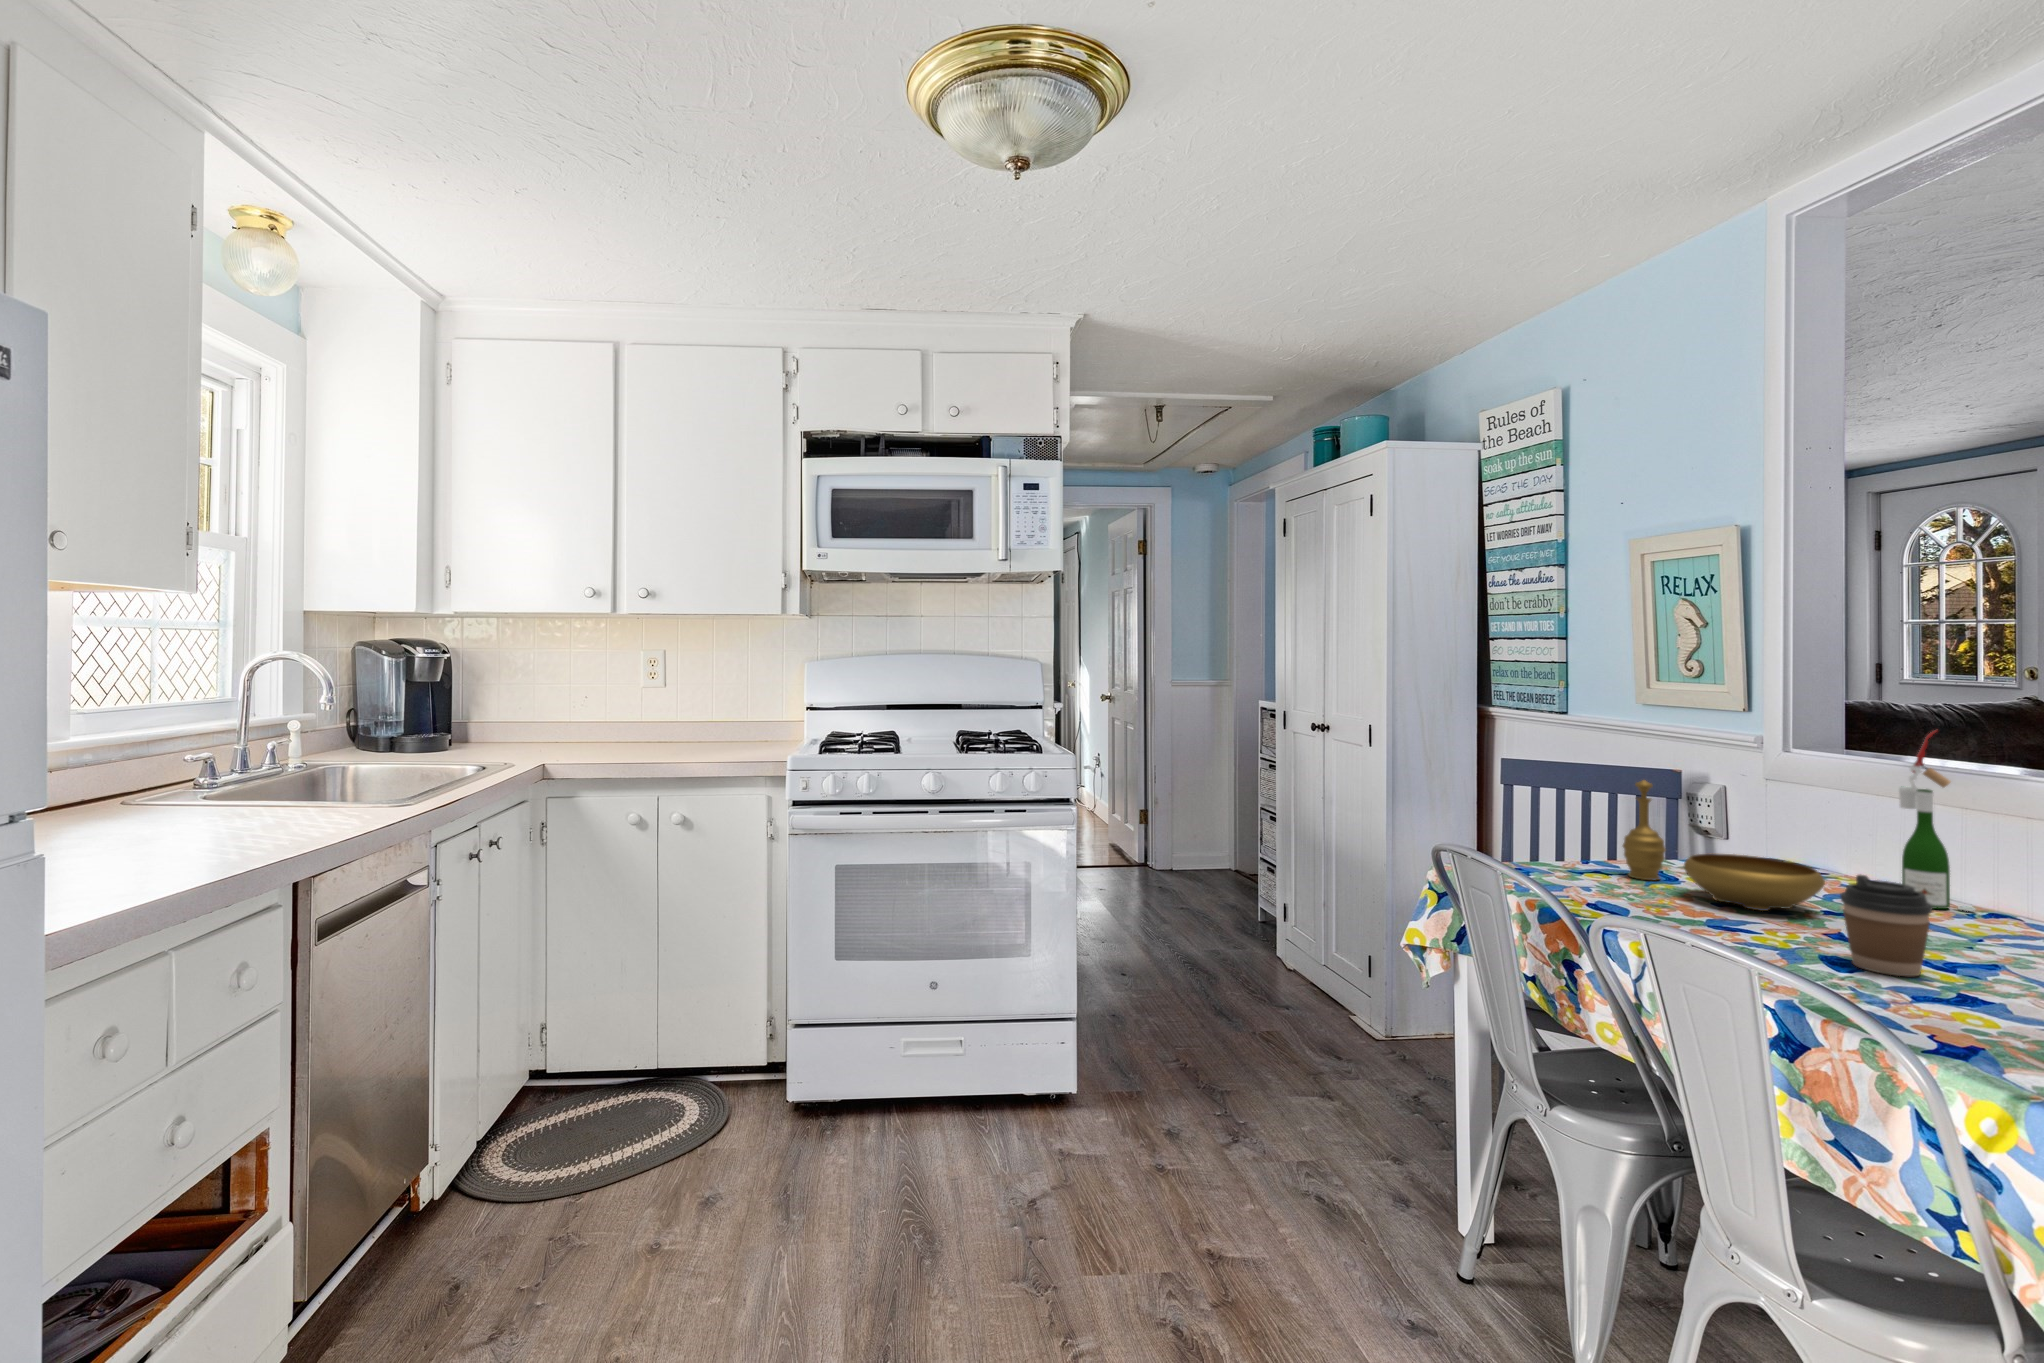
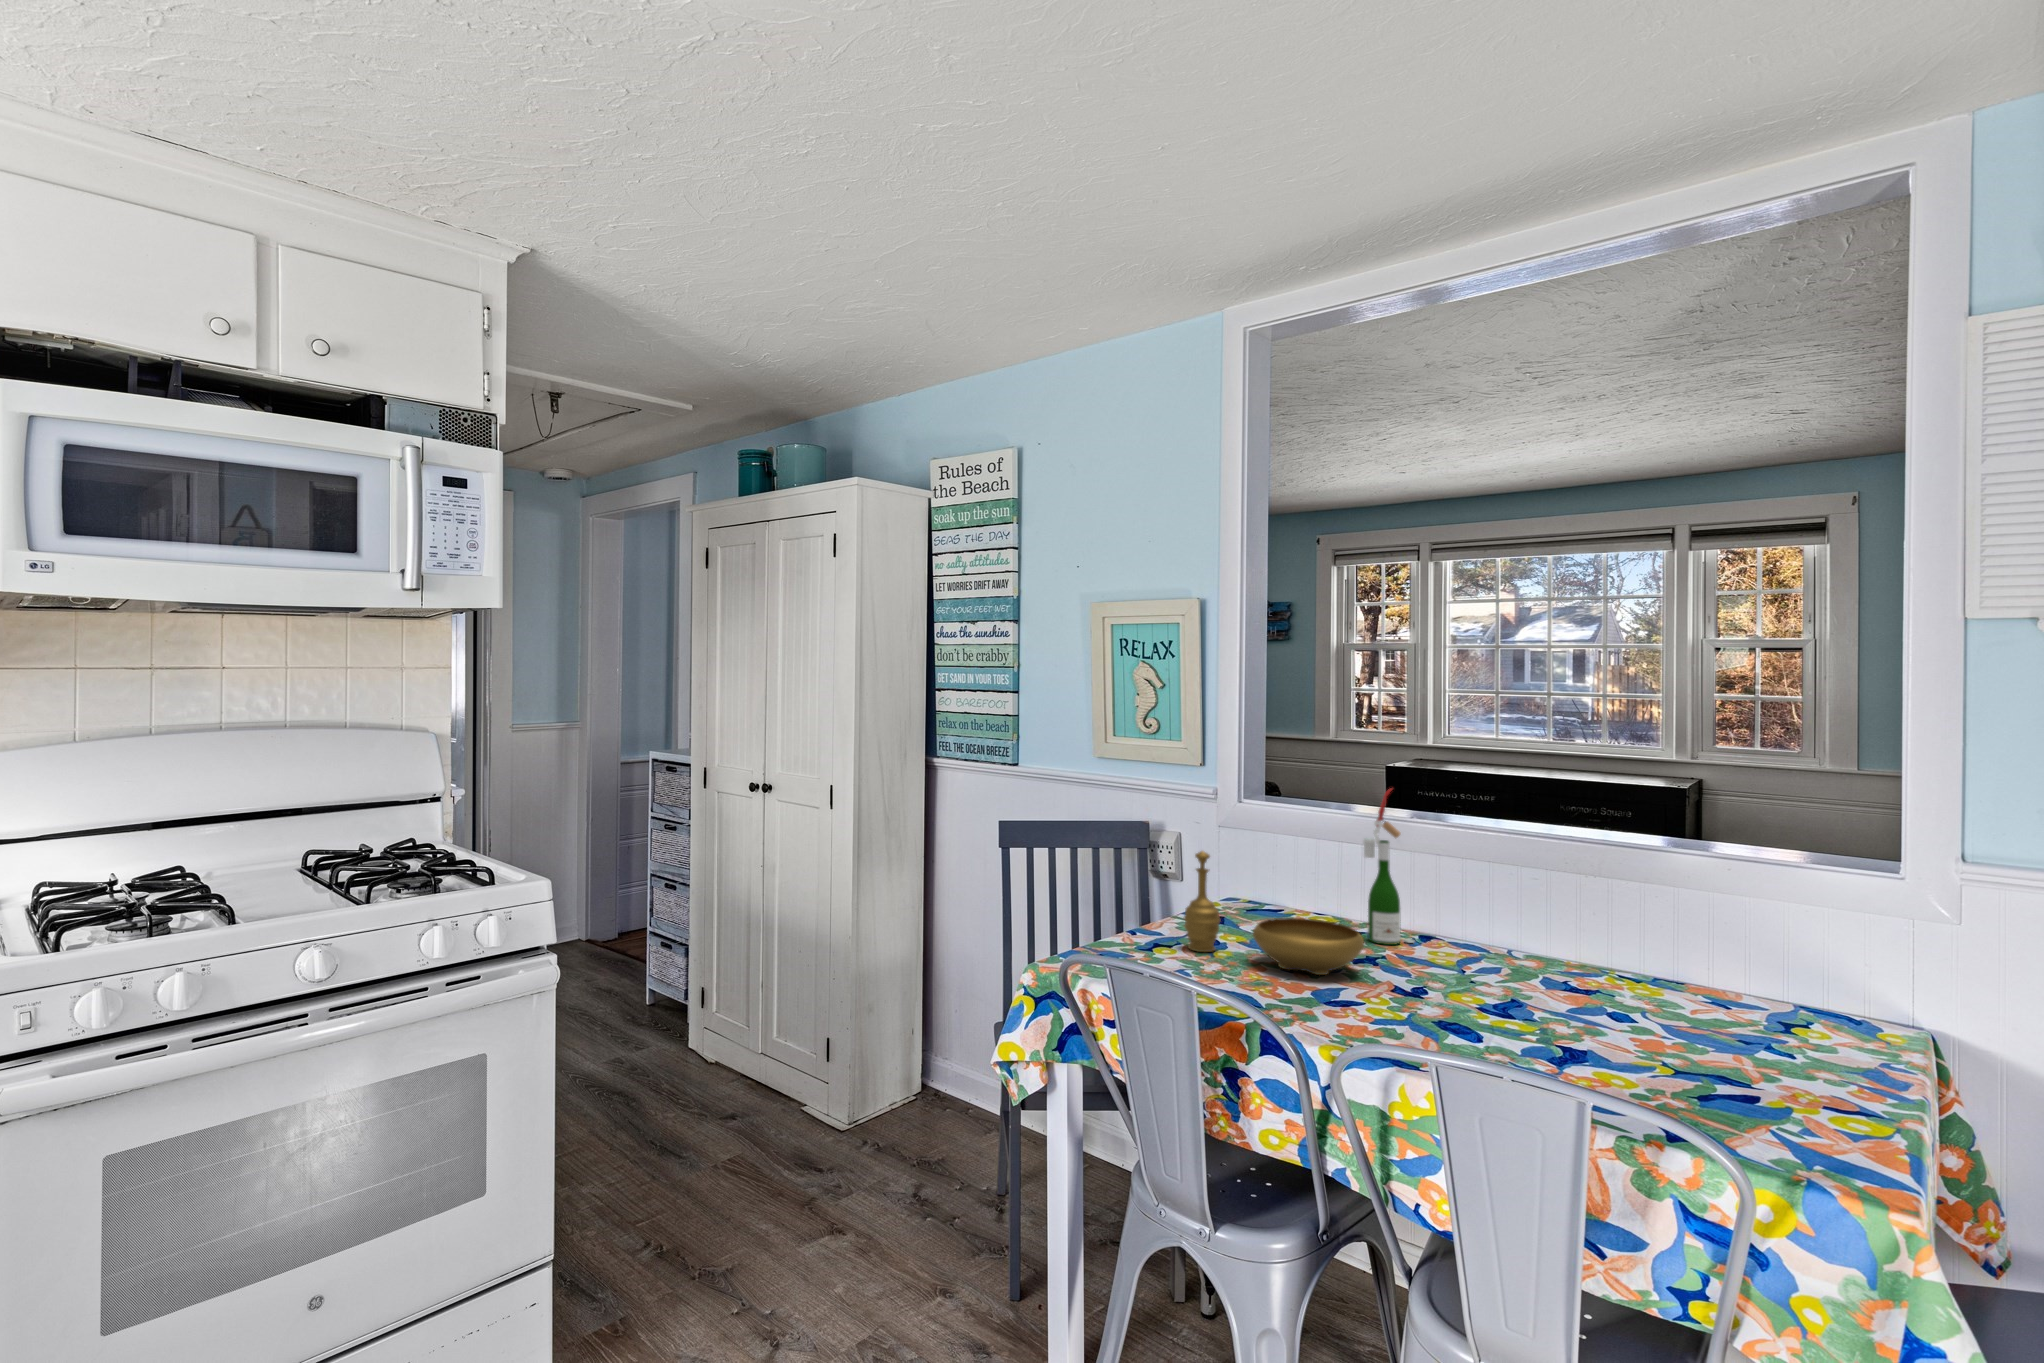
coffee cup: present [1840,874,1932,976] -> none [1447,943,1517,1036]

